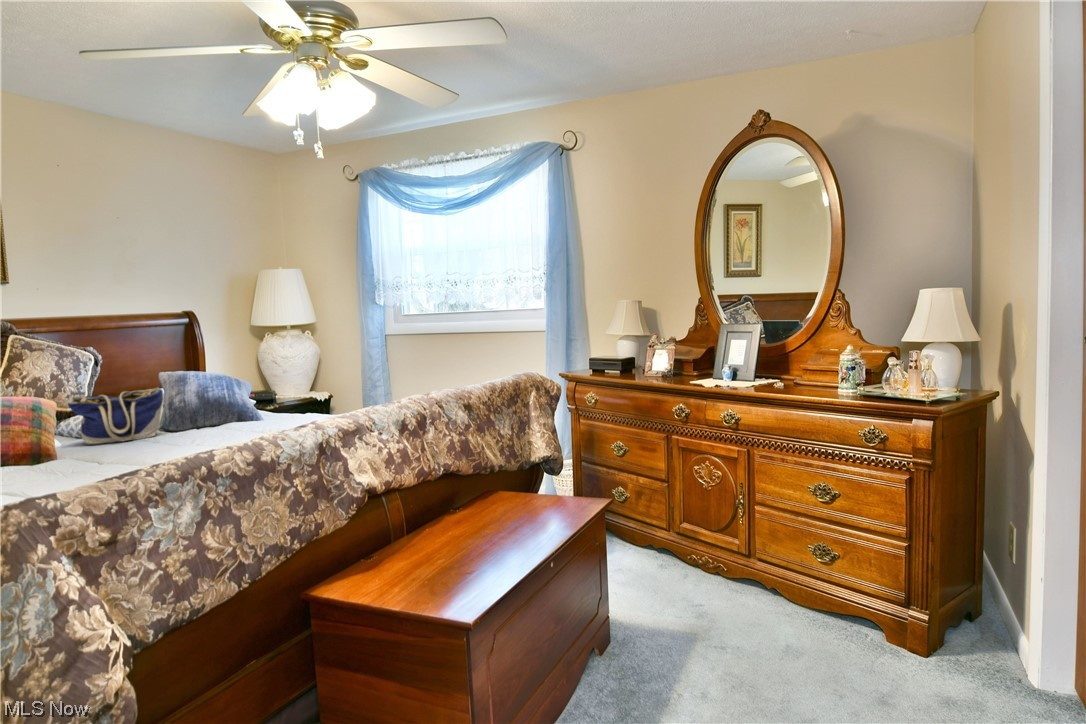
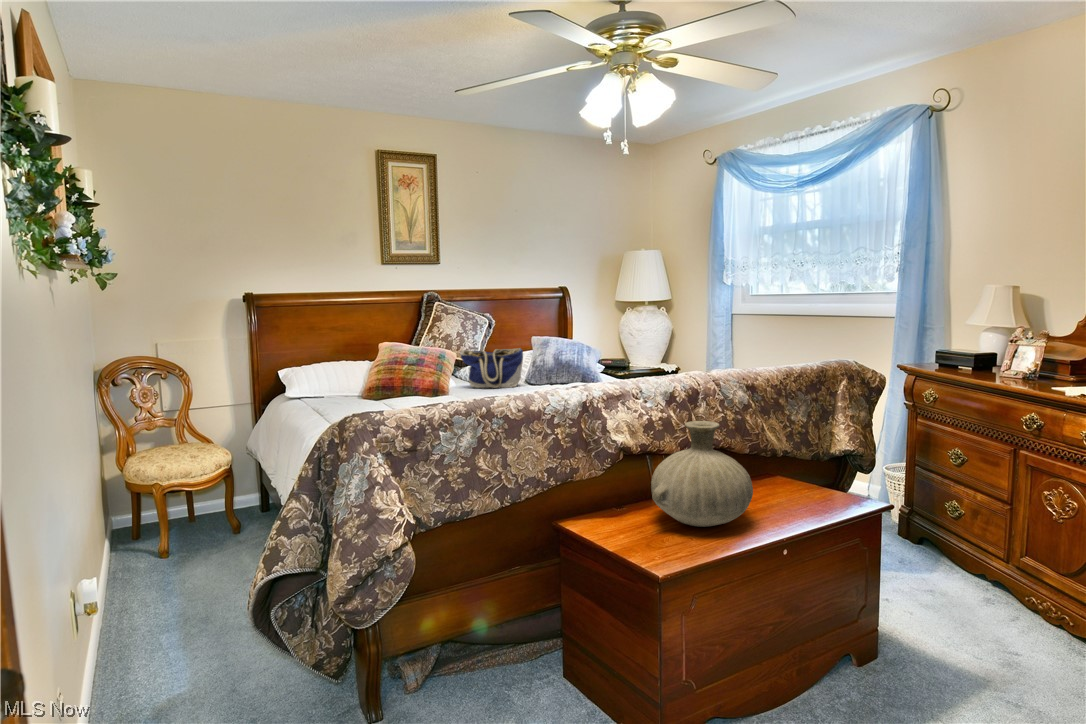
vase: none [413,446,517,558] -> present [651,421,753,527]

